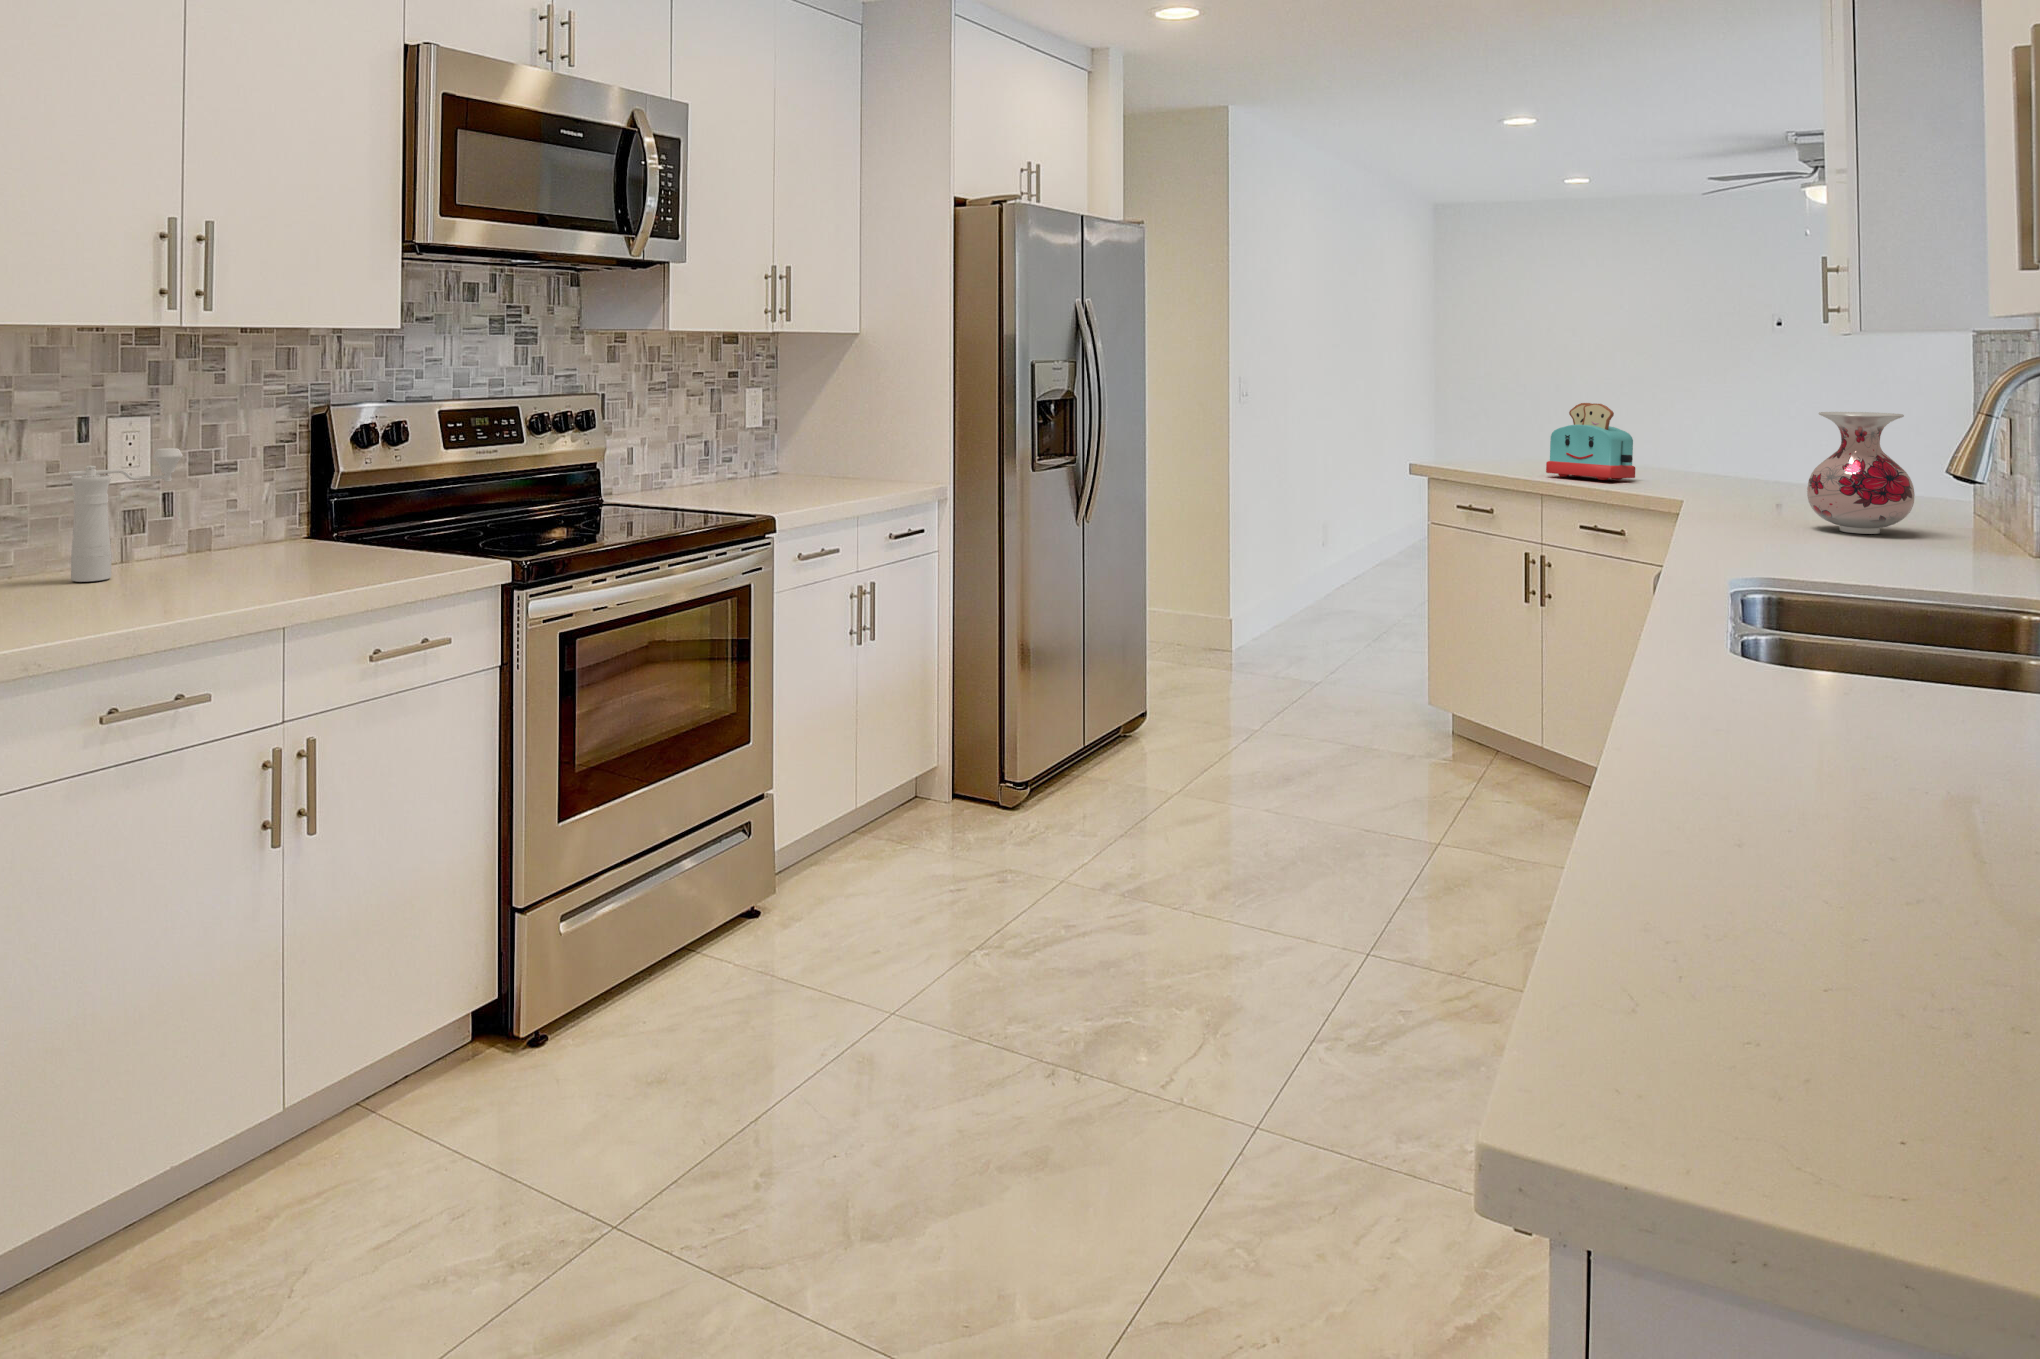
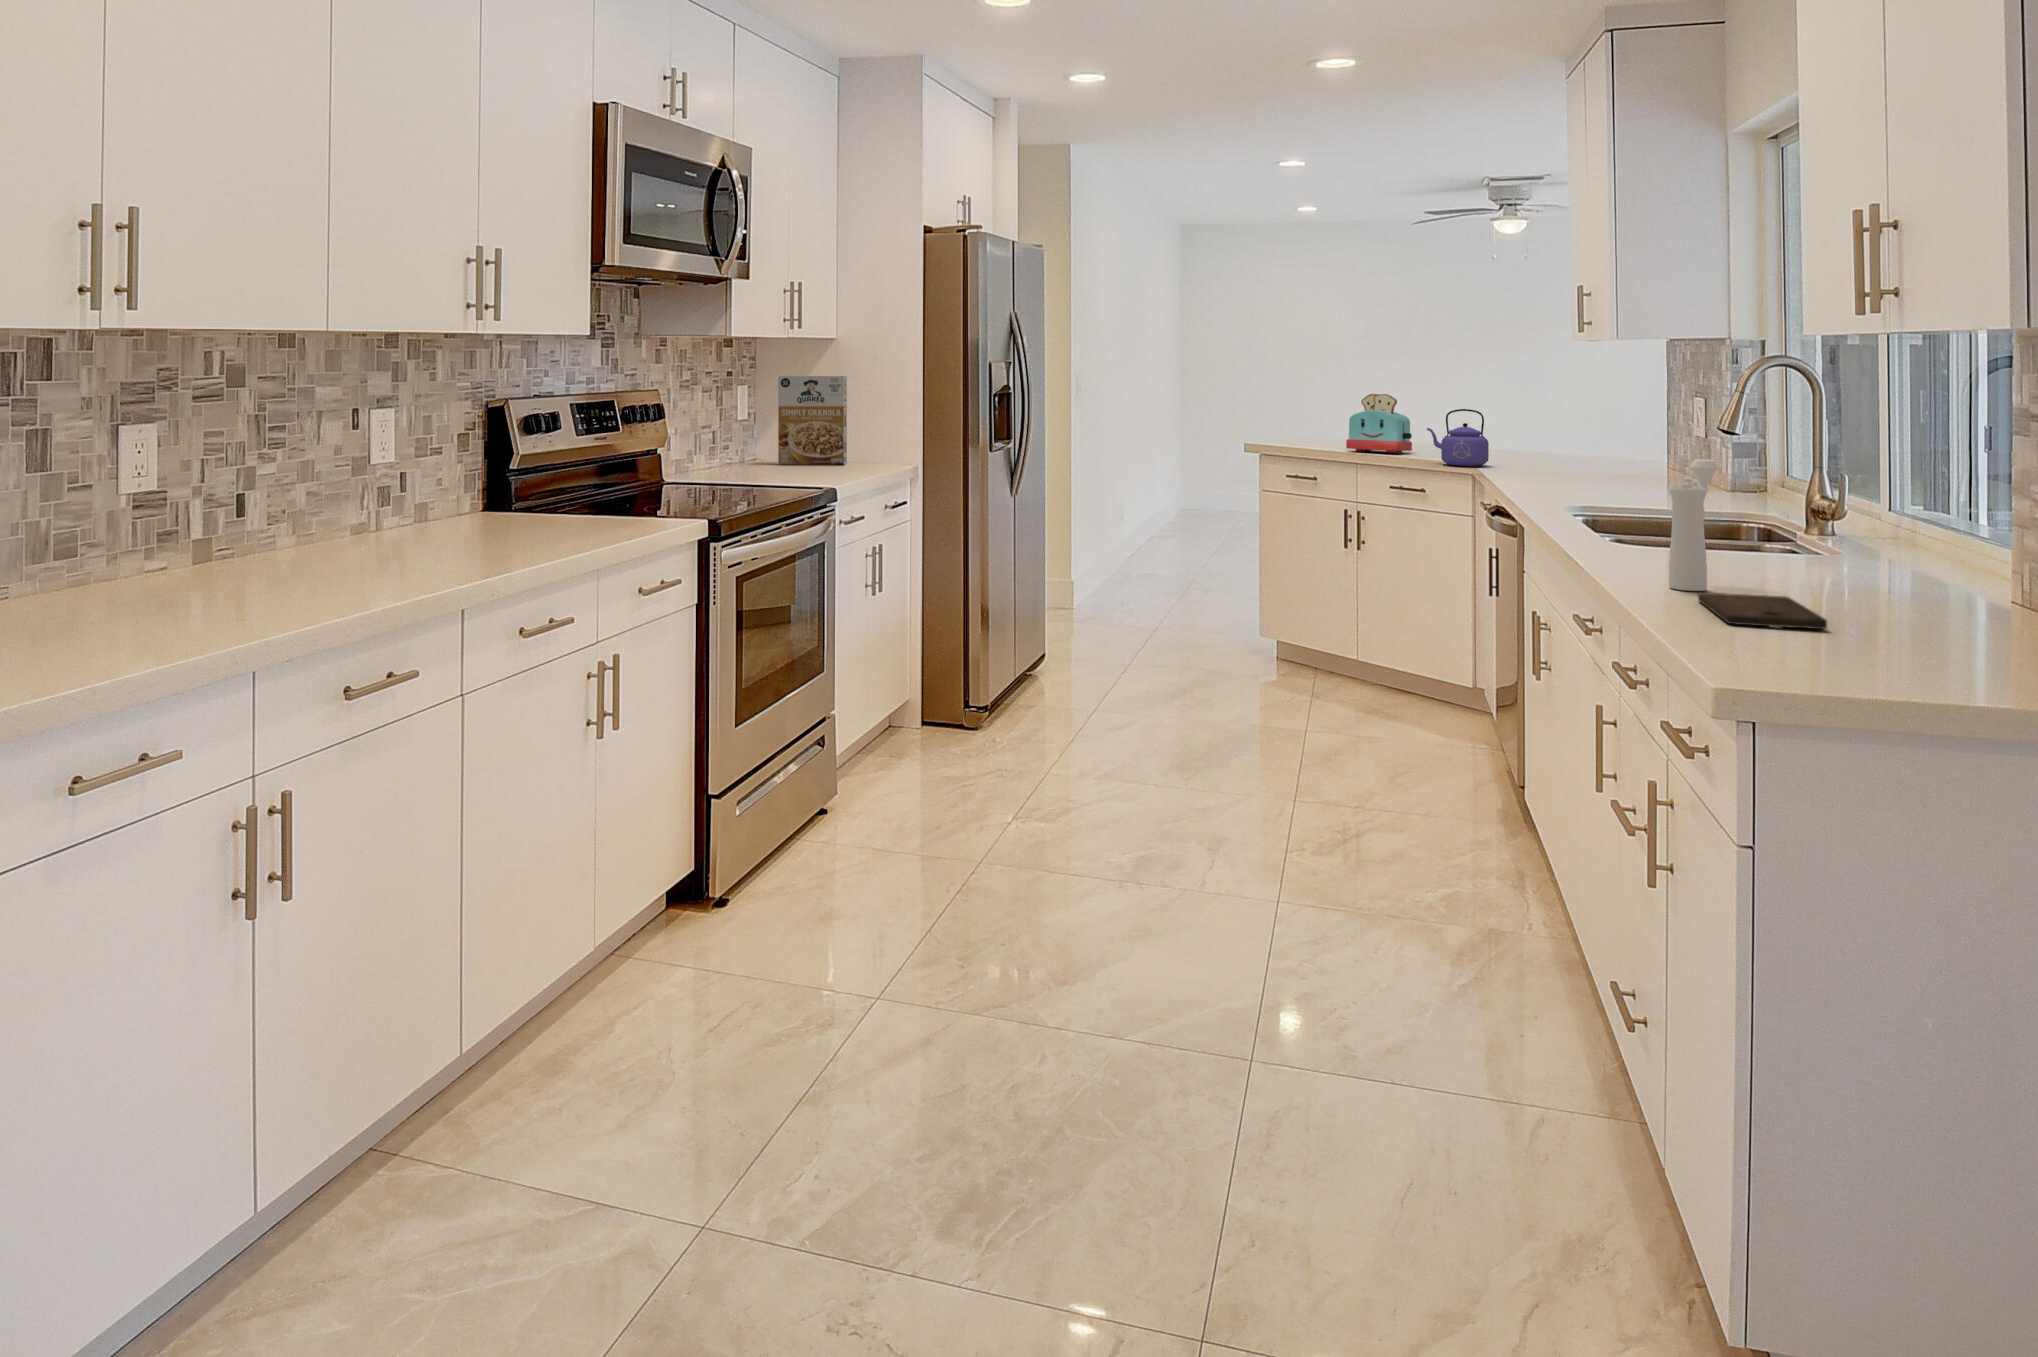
cereal box: none [778,375,860,484] -> present [778,376,847,465]
vase: present [1807,412,1915,534] -> none [1565,395,1638,481]
kettle: none [1634,427,1717,504] -> present [1427,409,1489,467]
pepper mill: present [68,448,183,582] -> present [1669,459,1719,591]
cutting board: none [1715,780,1901,890] -> present [1698,592,1827,629]

